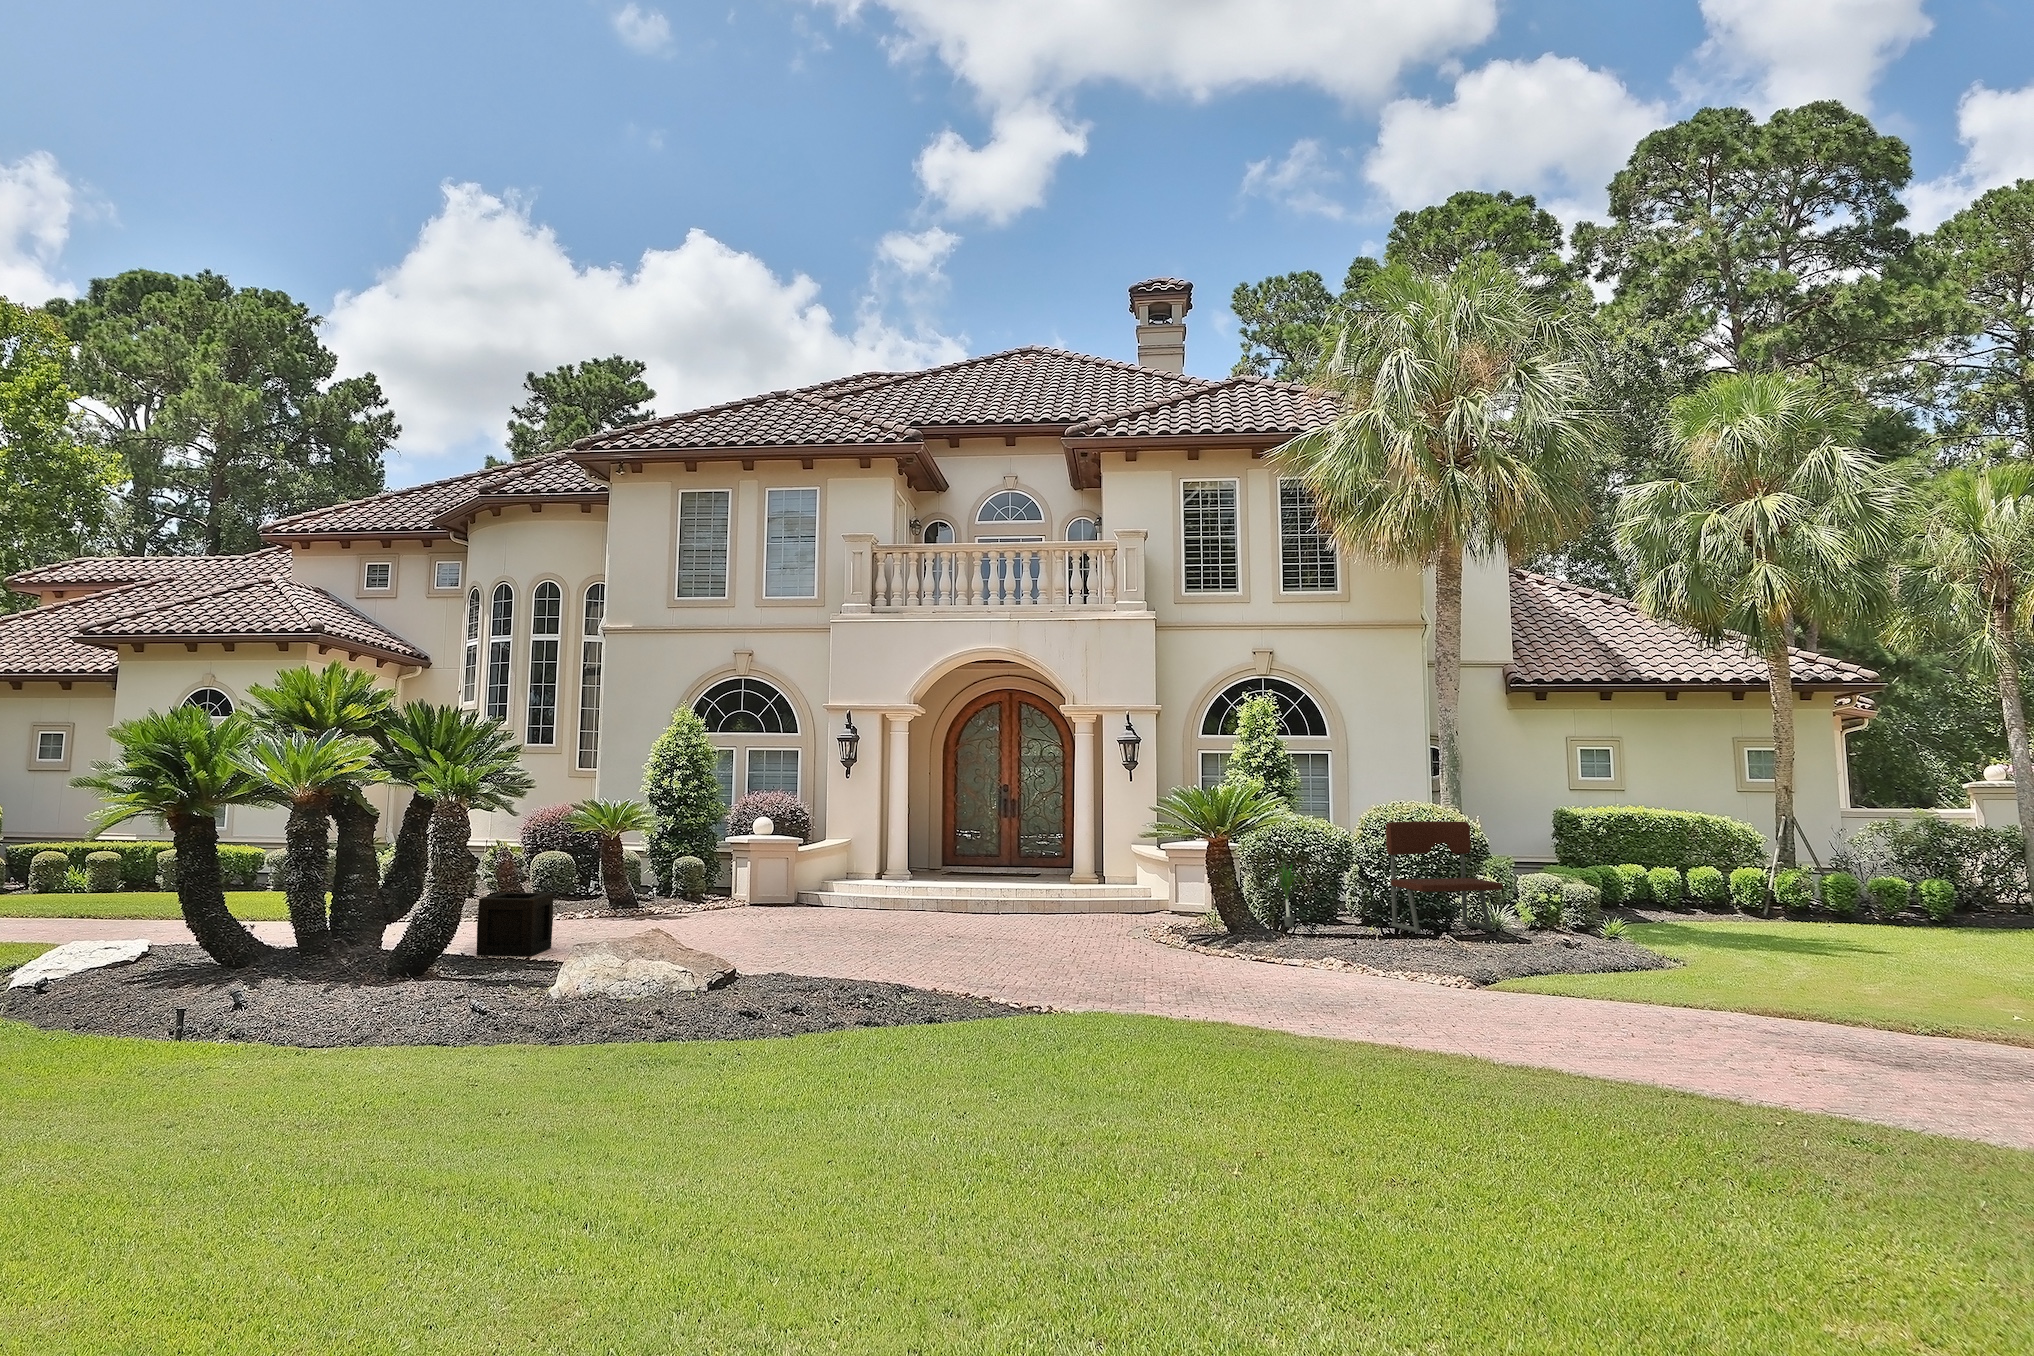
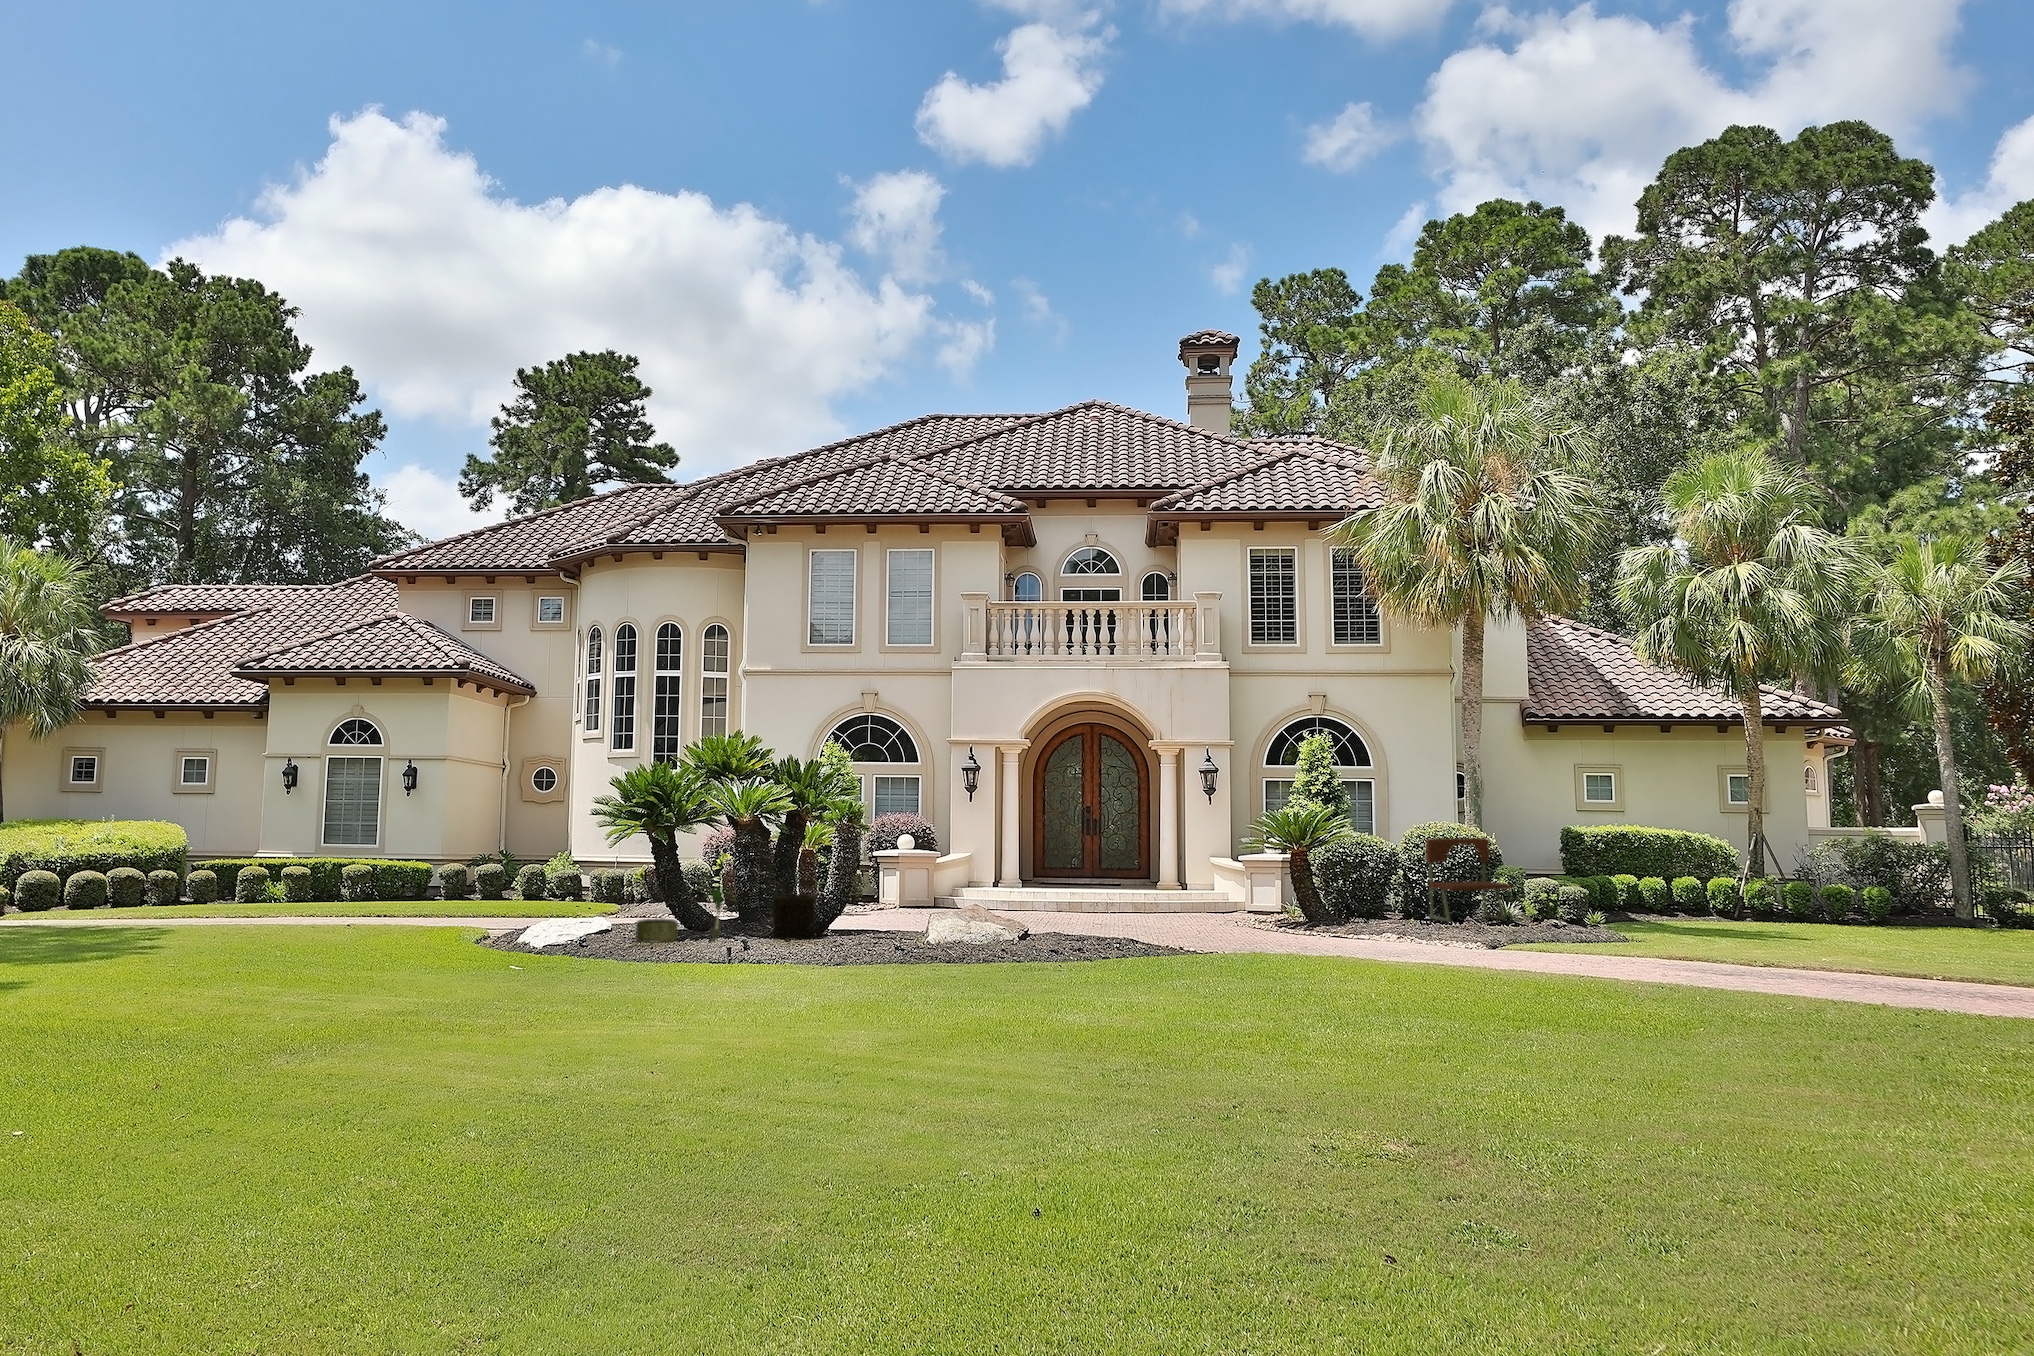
potted plant: present [1274,866,1304,927] -> present [711,889,725,938]
basket: none [283,917,346,961] -> present [636,916,678,942]

